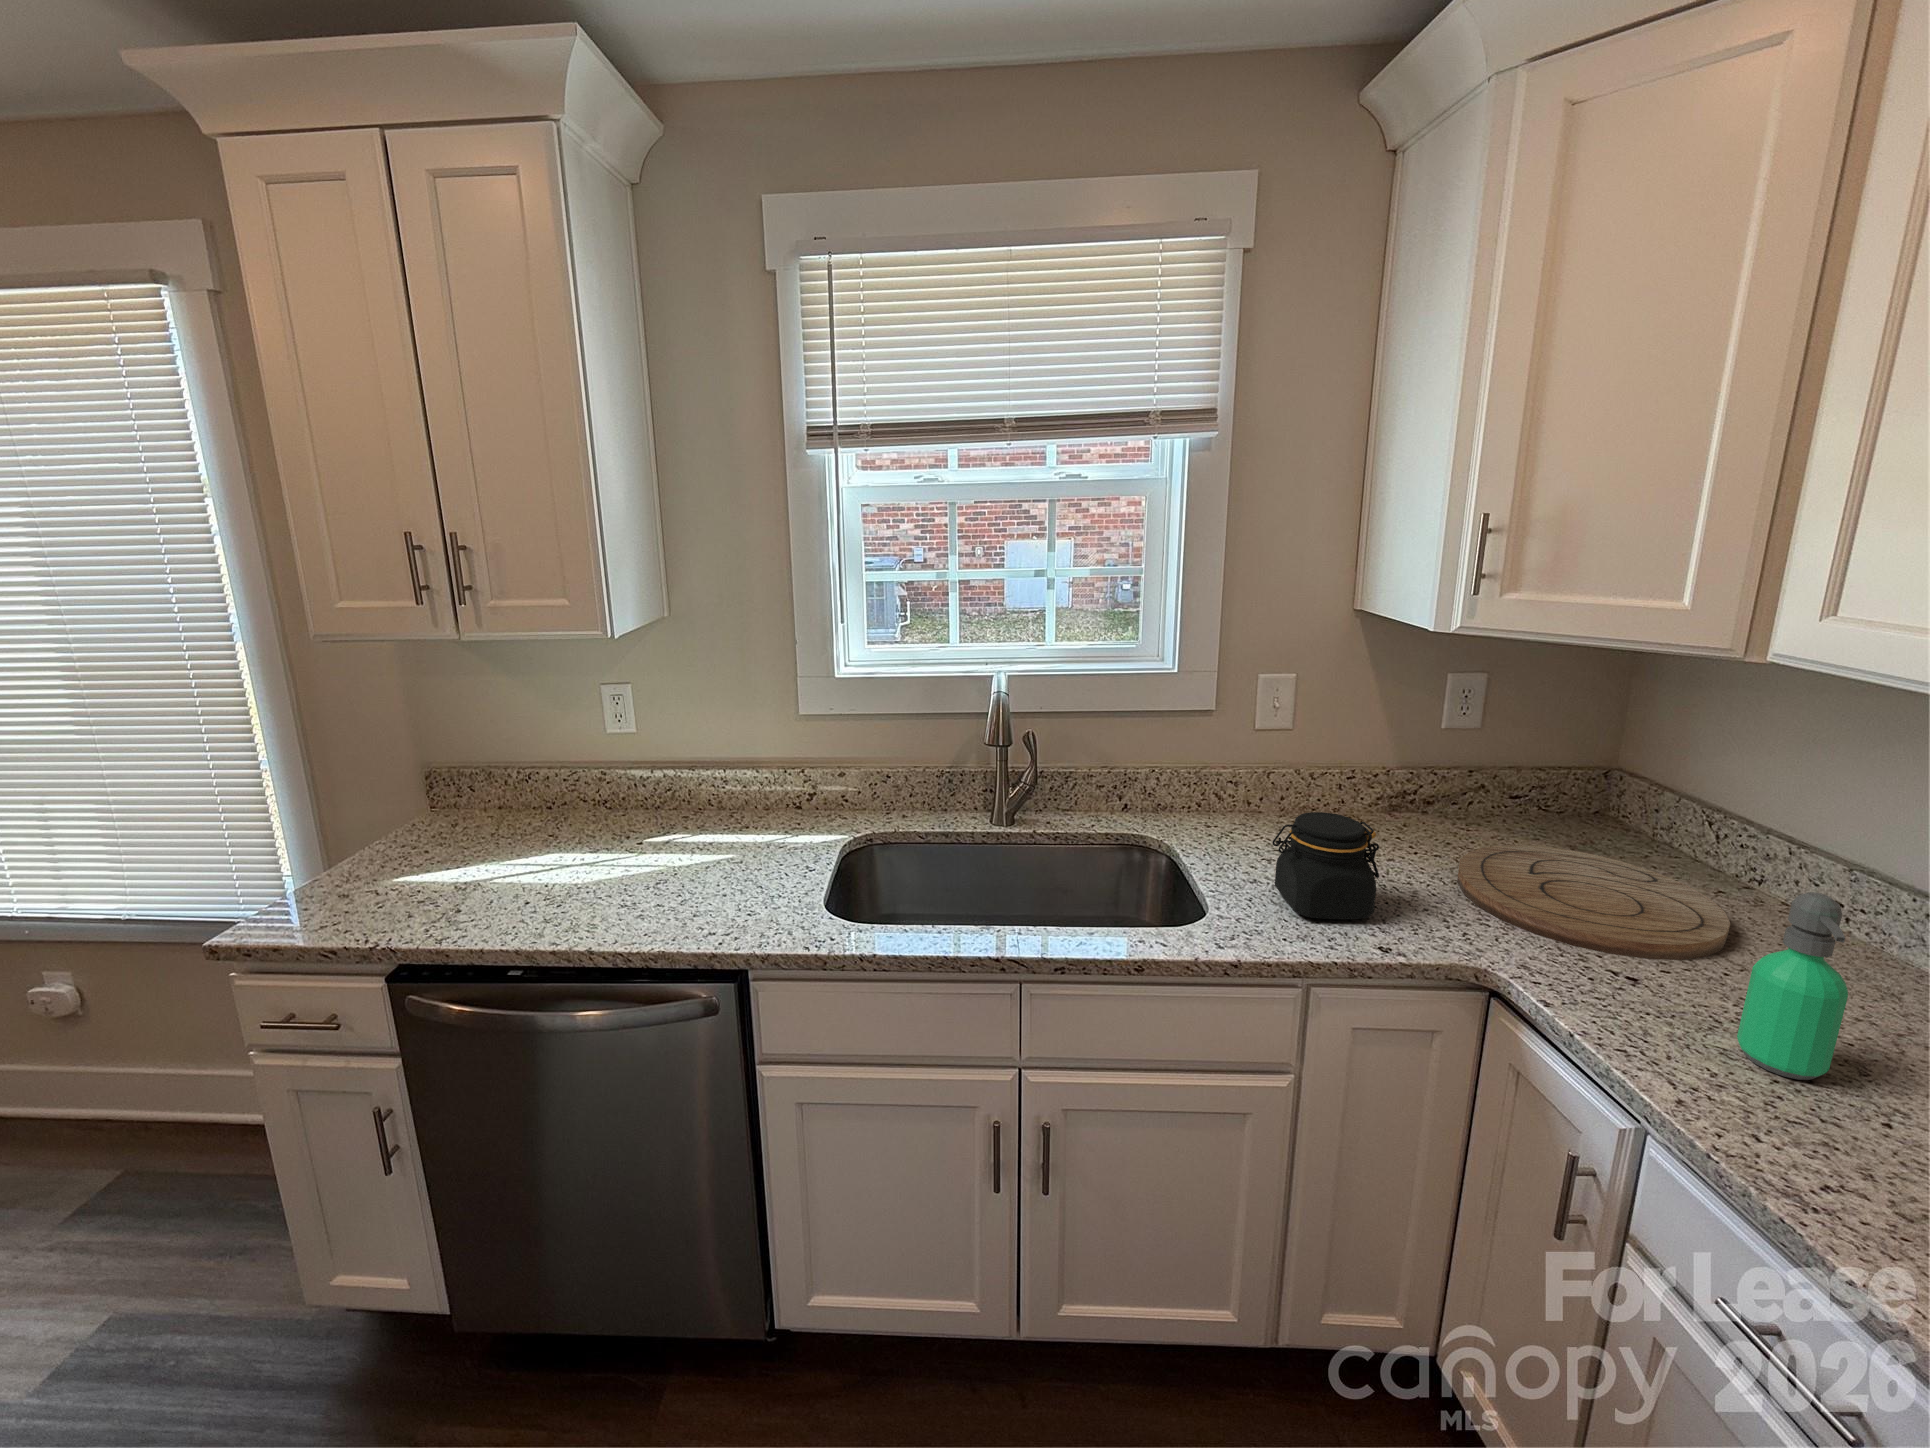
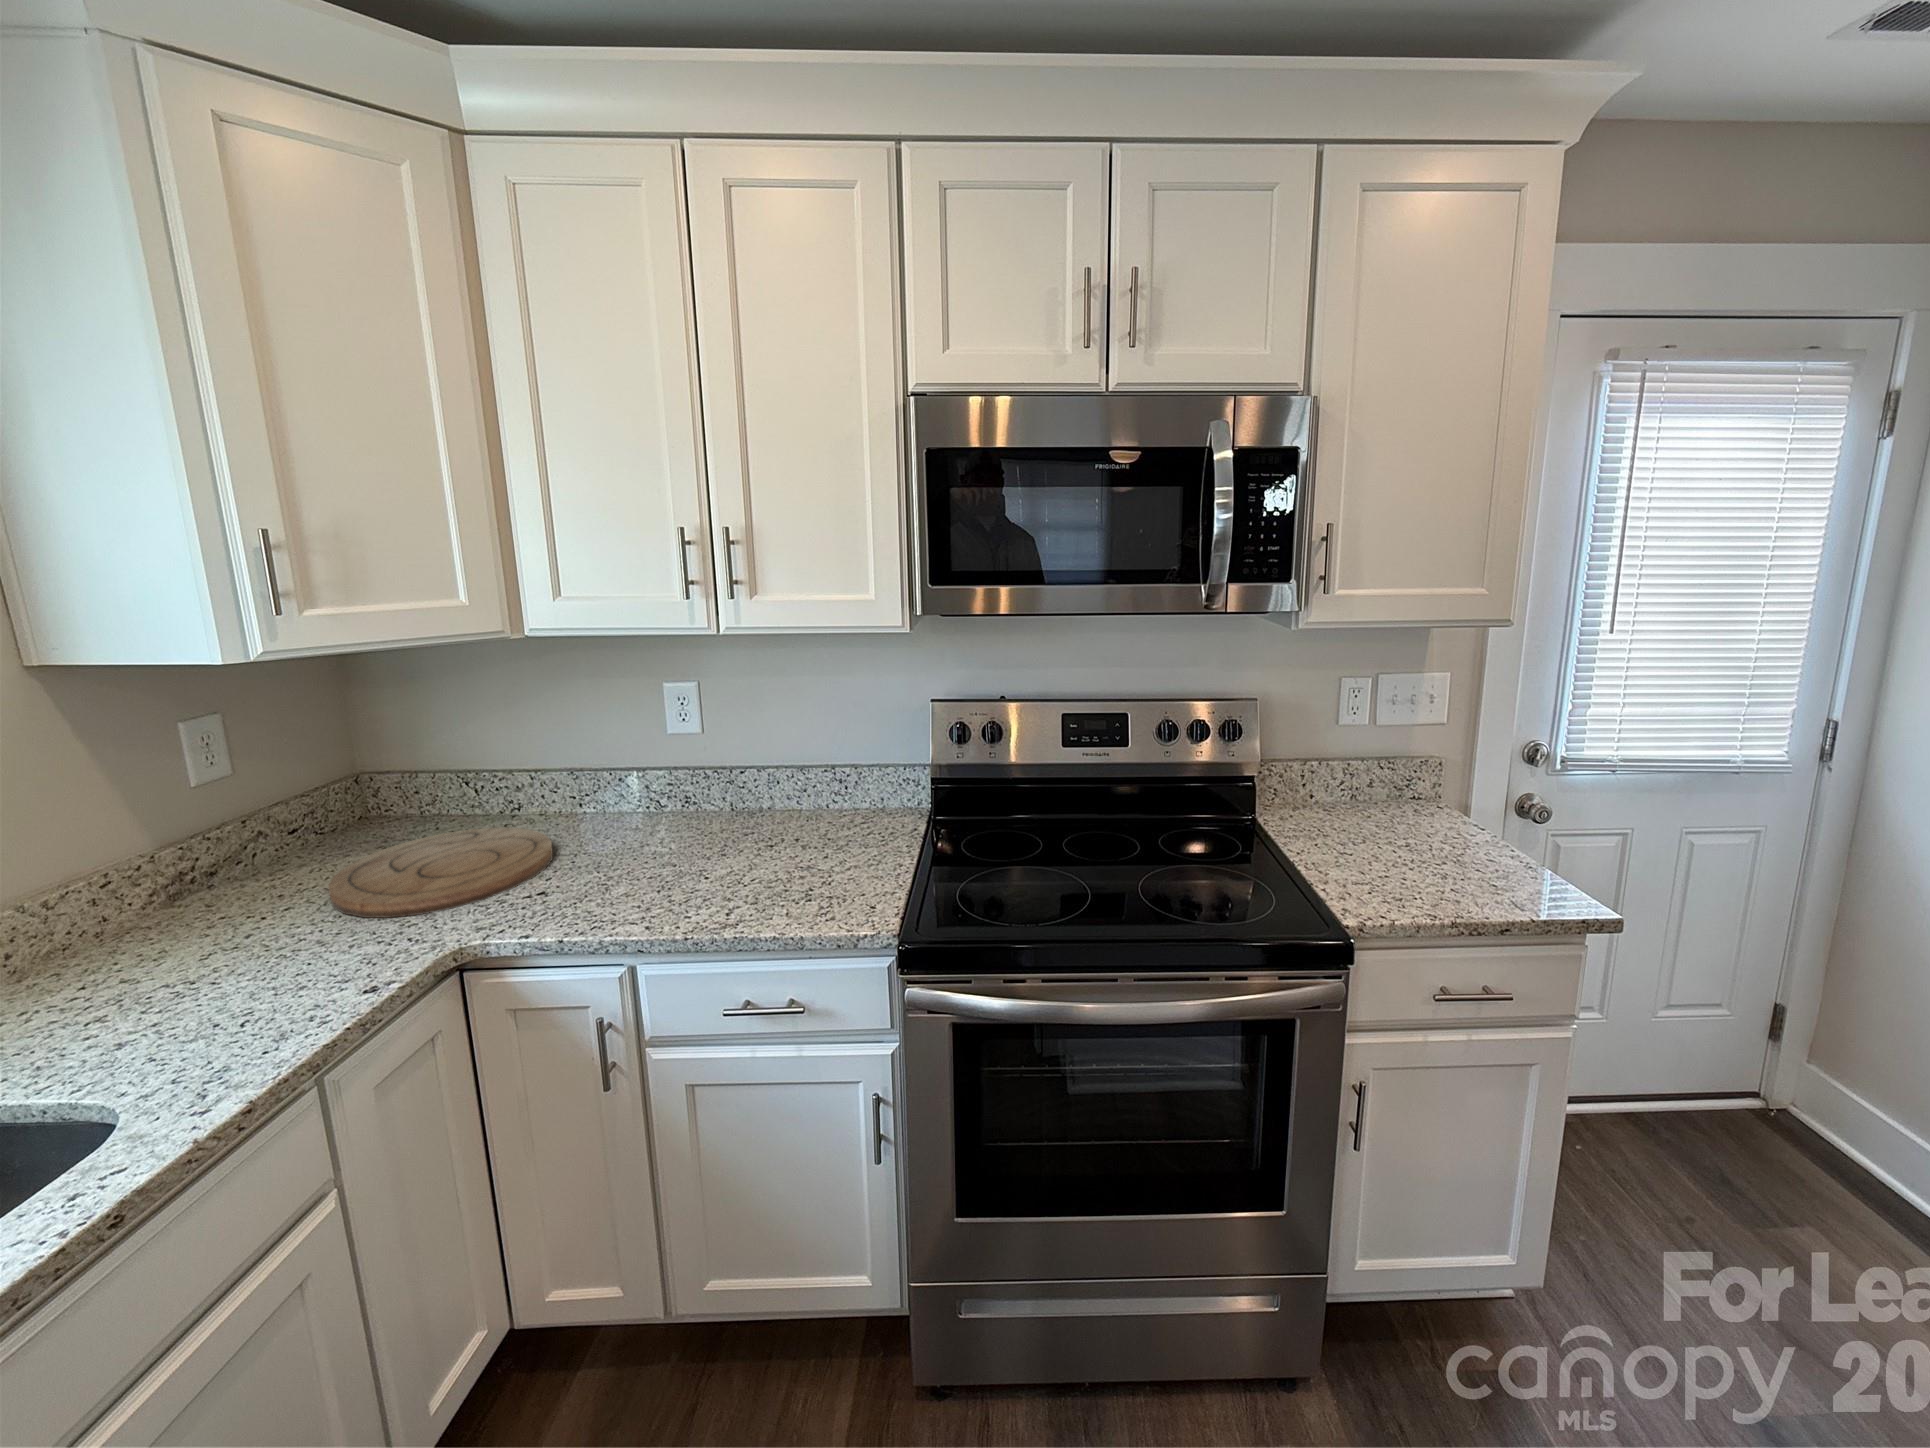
jar: present [1272,812,1379,919] -> none [165,888,324,1027]
soap dispenser: present [1737,892,1848,1080] -> none [620,769,670,891]

